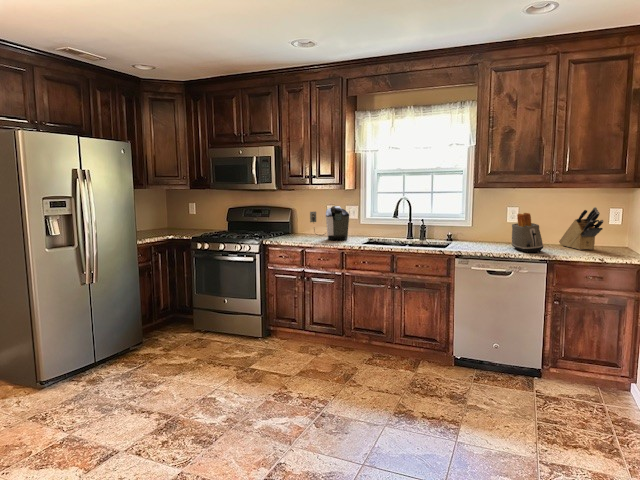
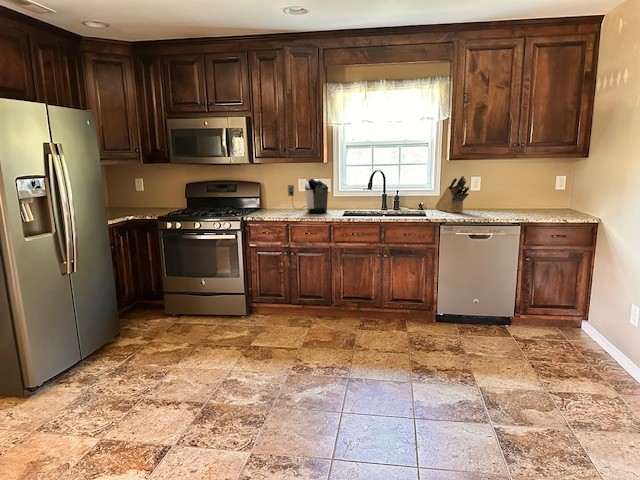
knife block: present [559,207,604,250] -> present [435,176,469,213]
toaster: present [511,213,543,252] -> none [483,181,514,217]

